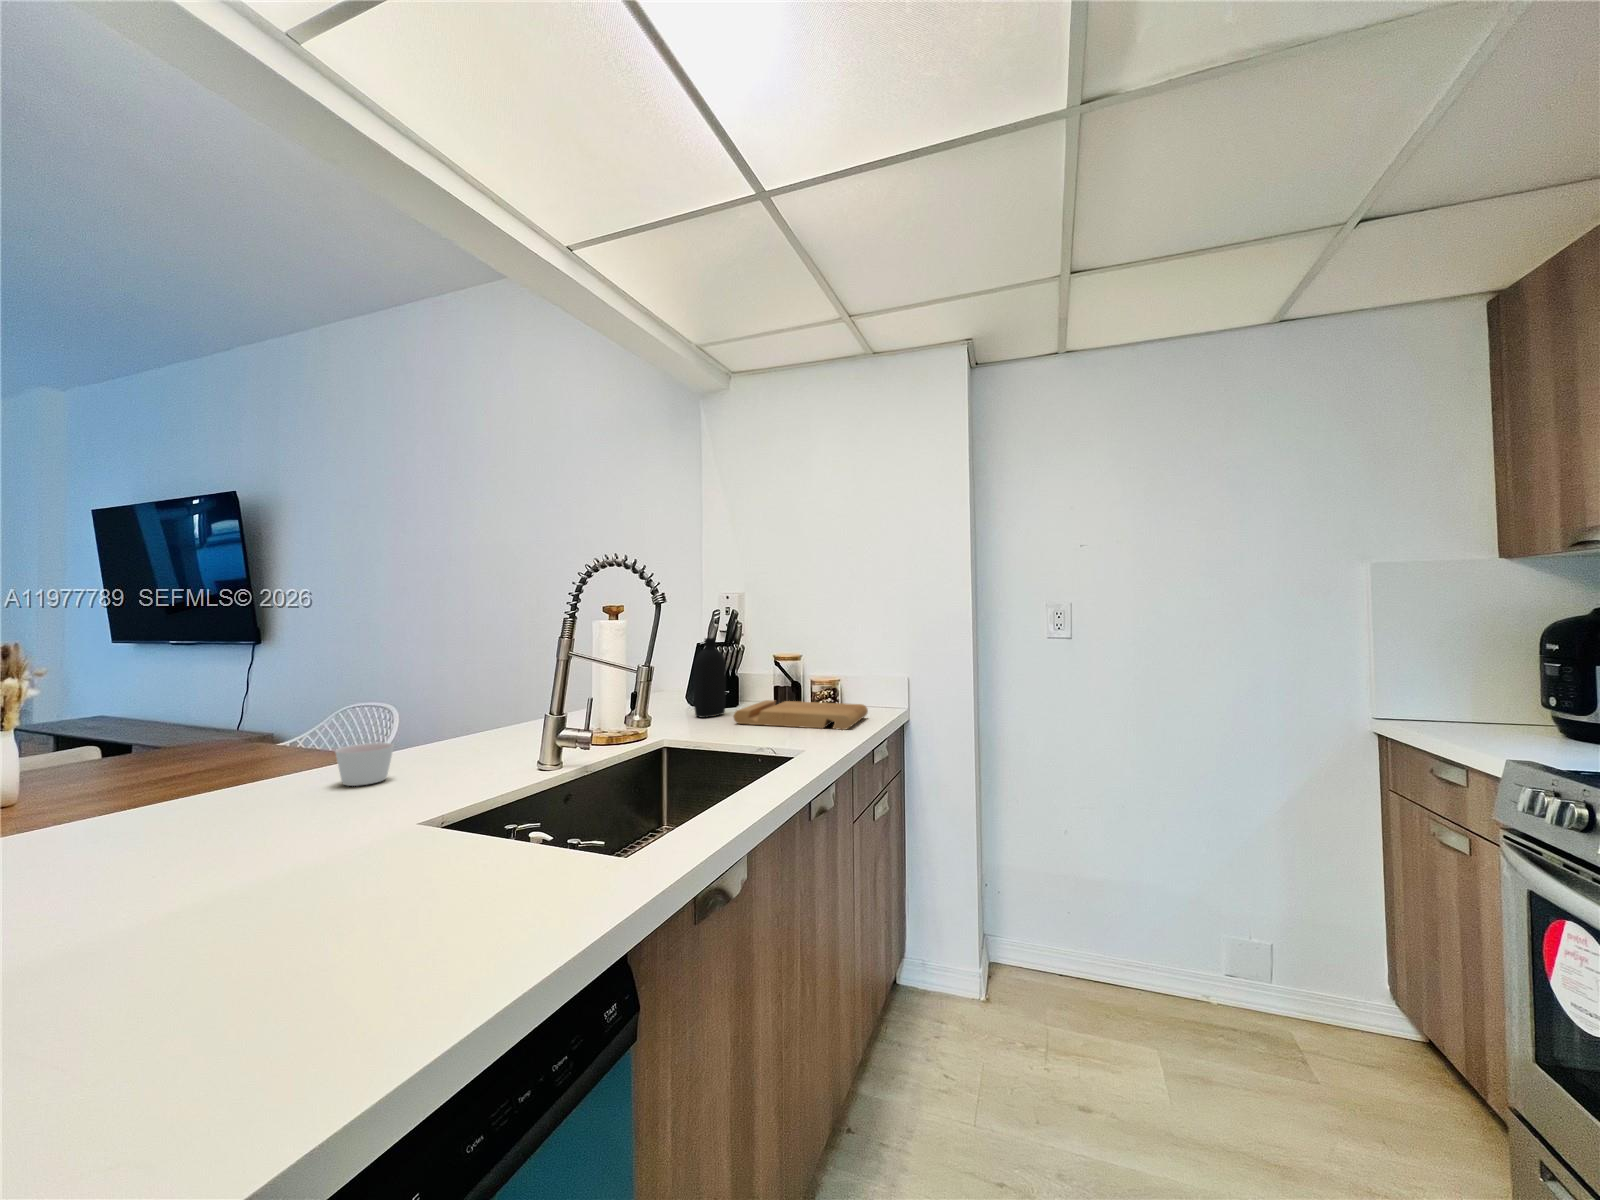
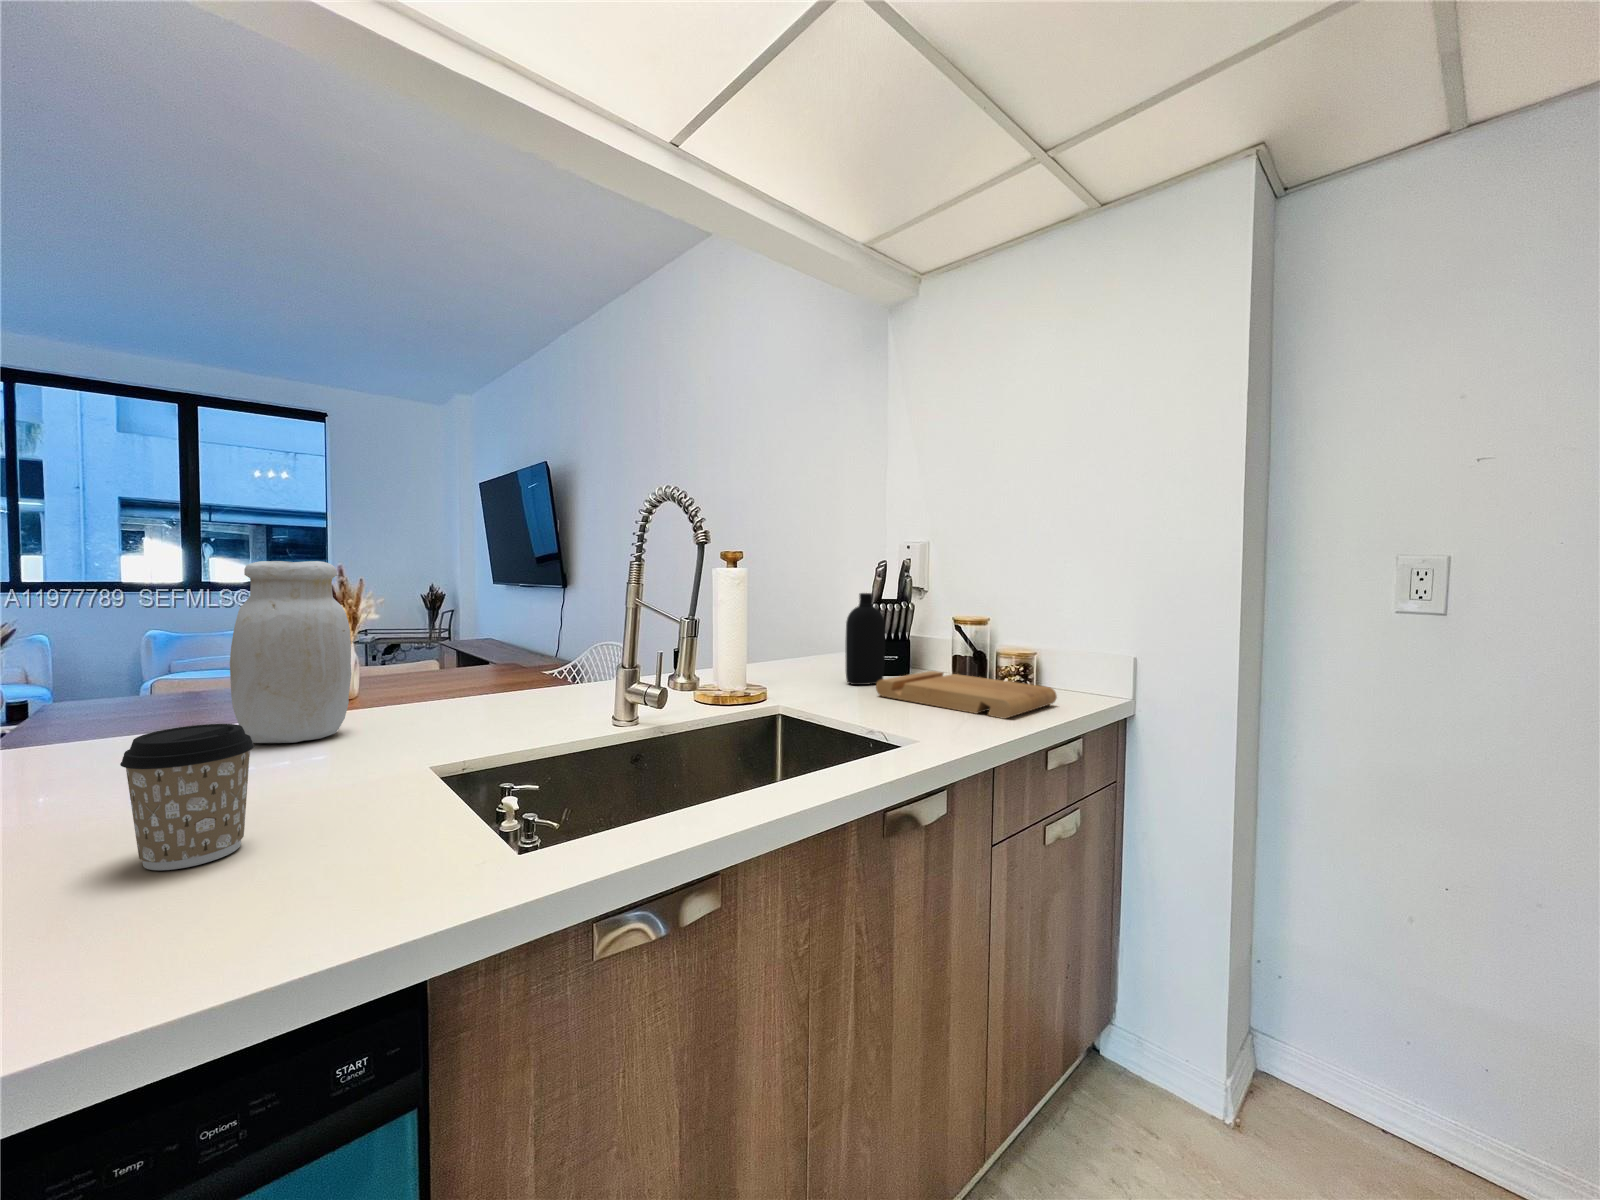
jar: none [95,622,253,839] -> present [230,561,351,743]
candle: present [335,743,394,786] -> none [444,680,495,719]
coffee cup: none [264,786,382,936] -> present [120,724,254,870]

